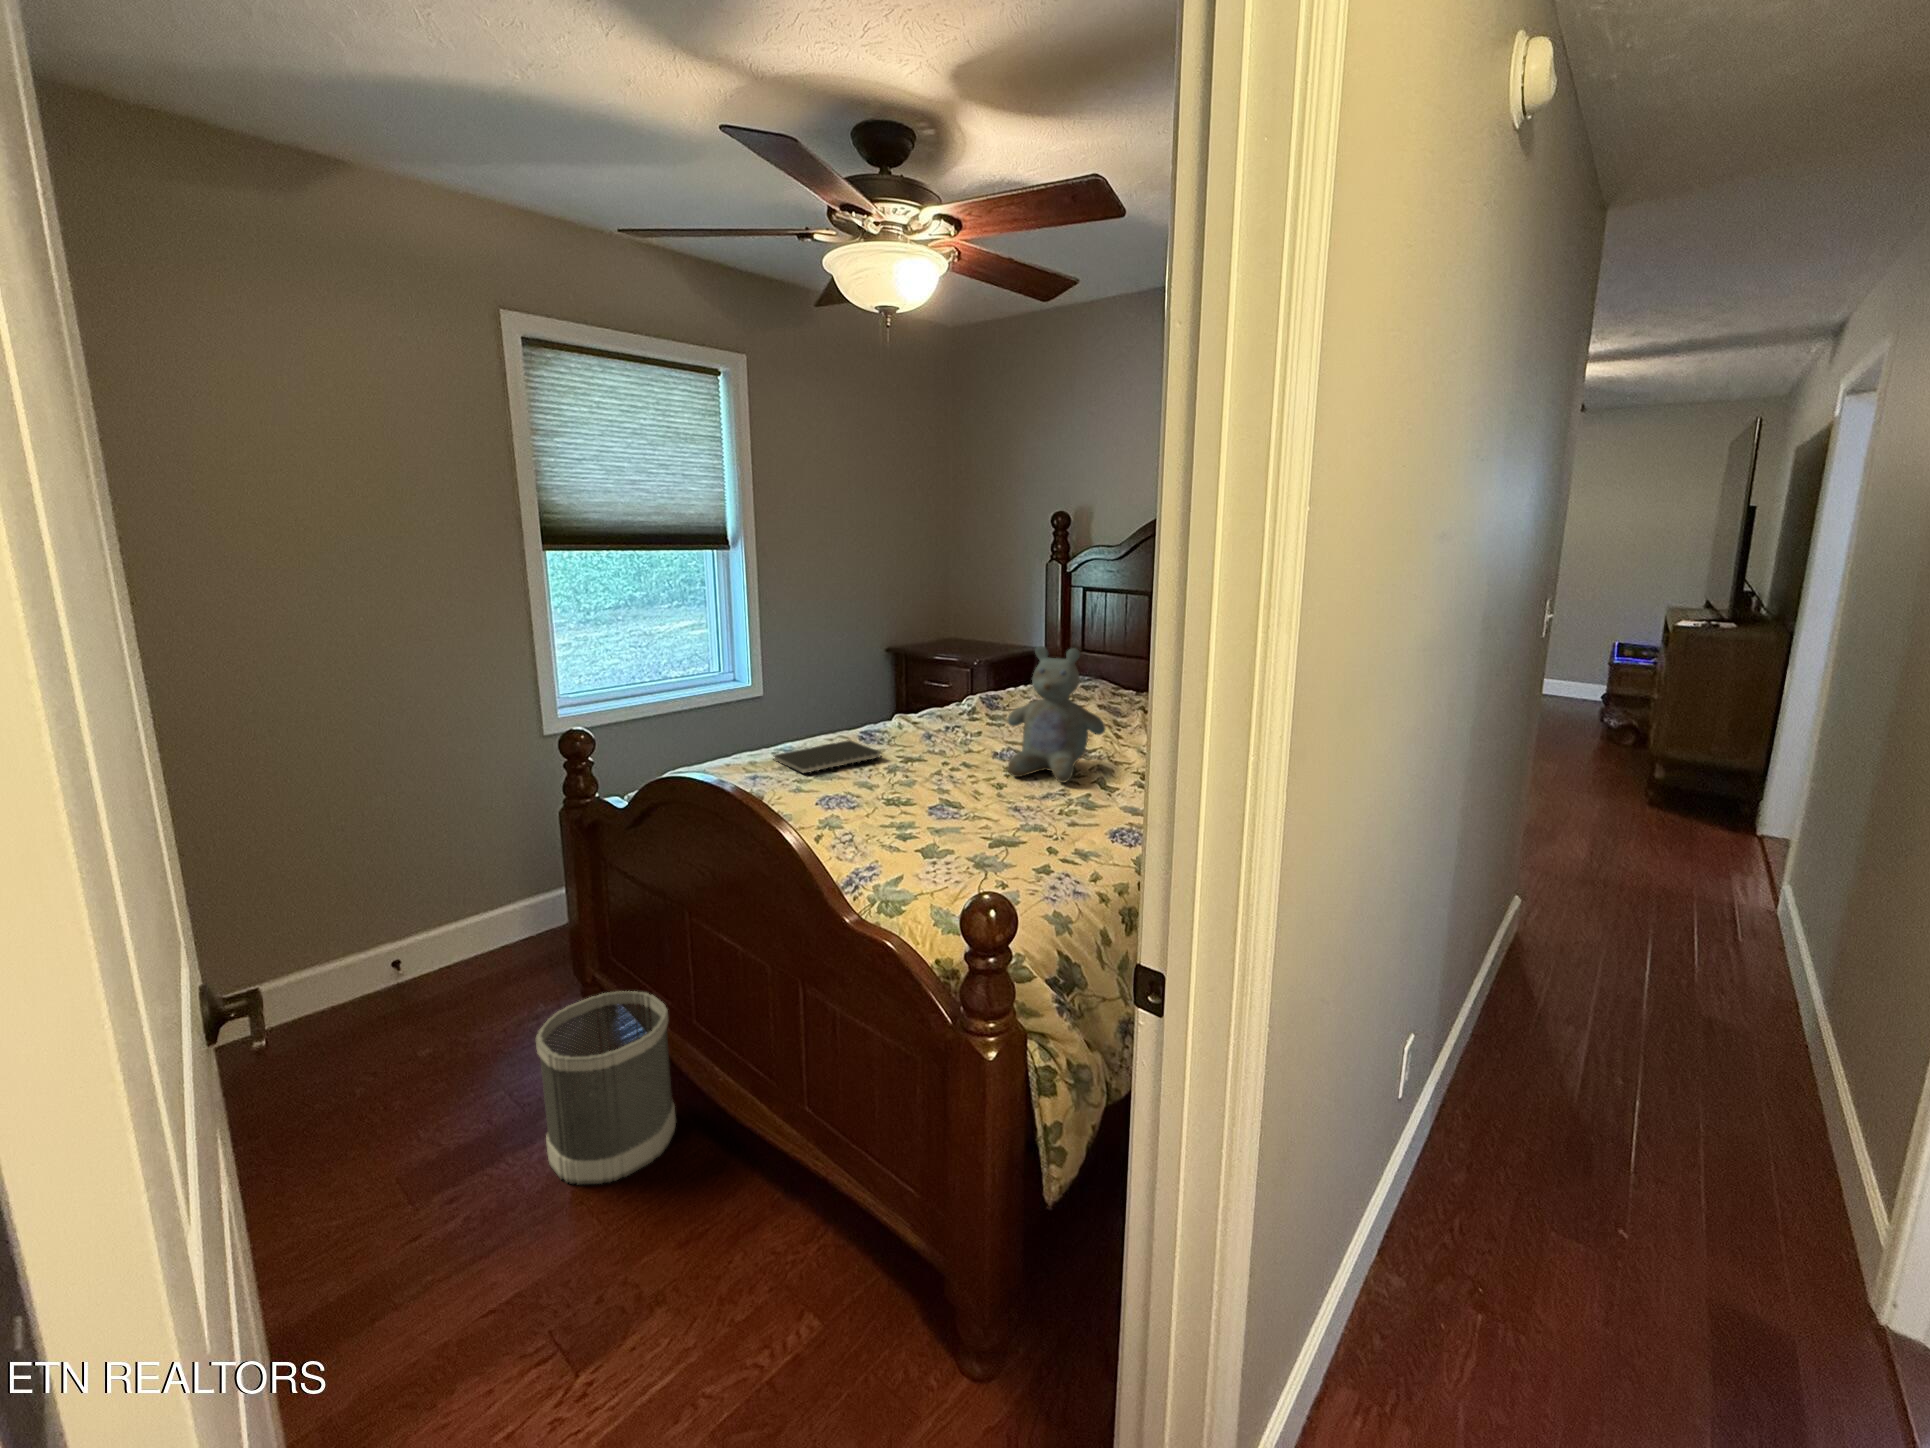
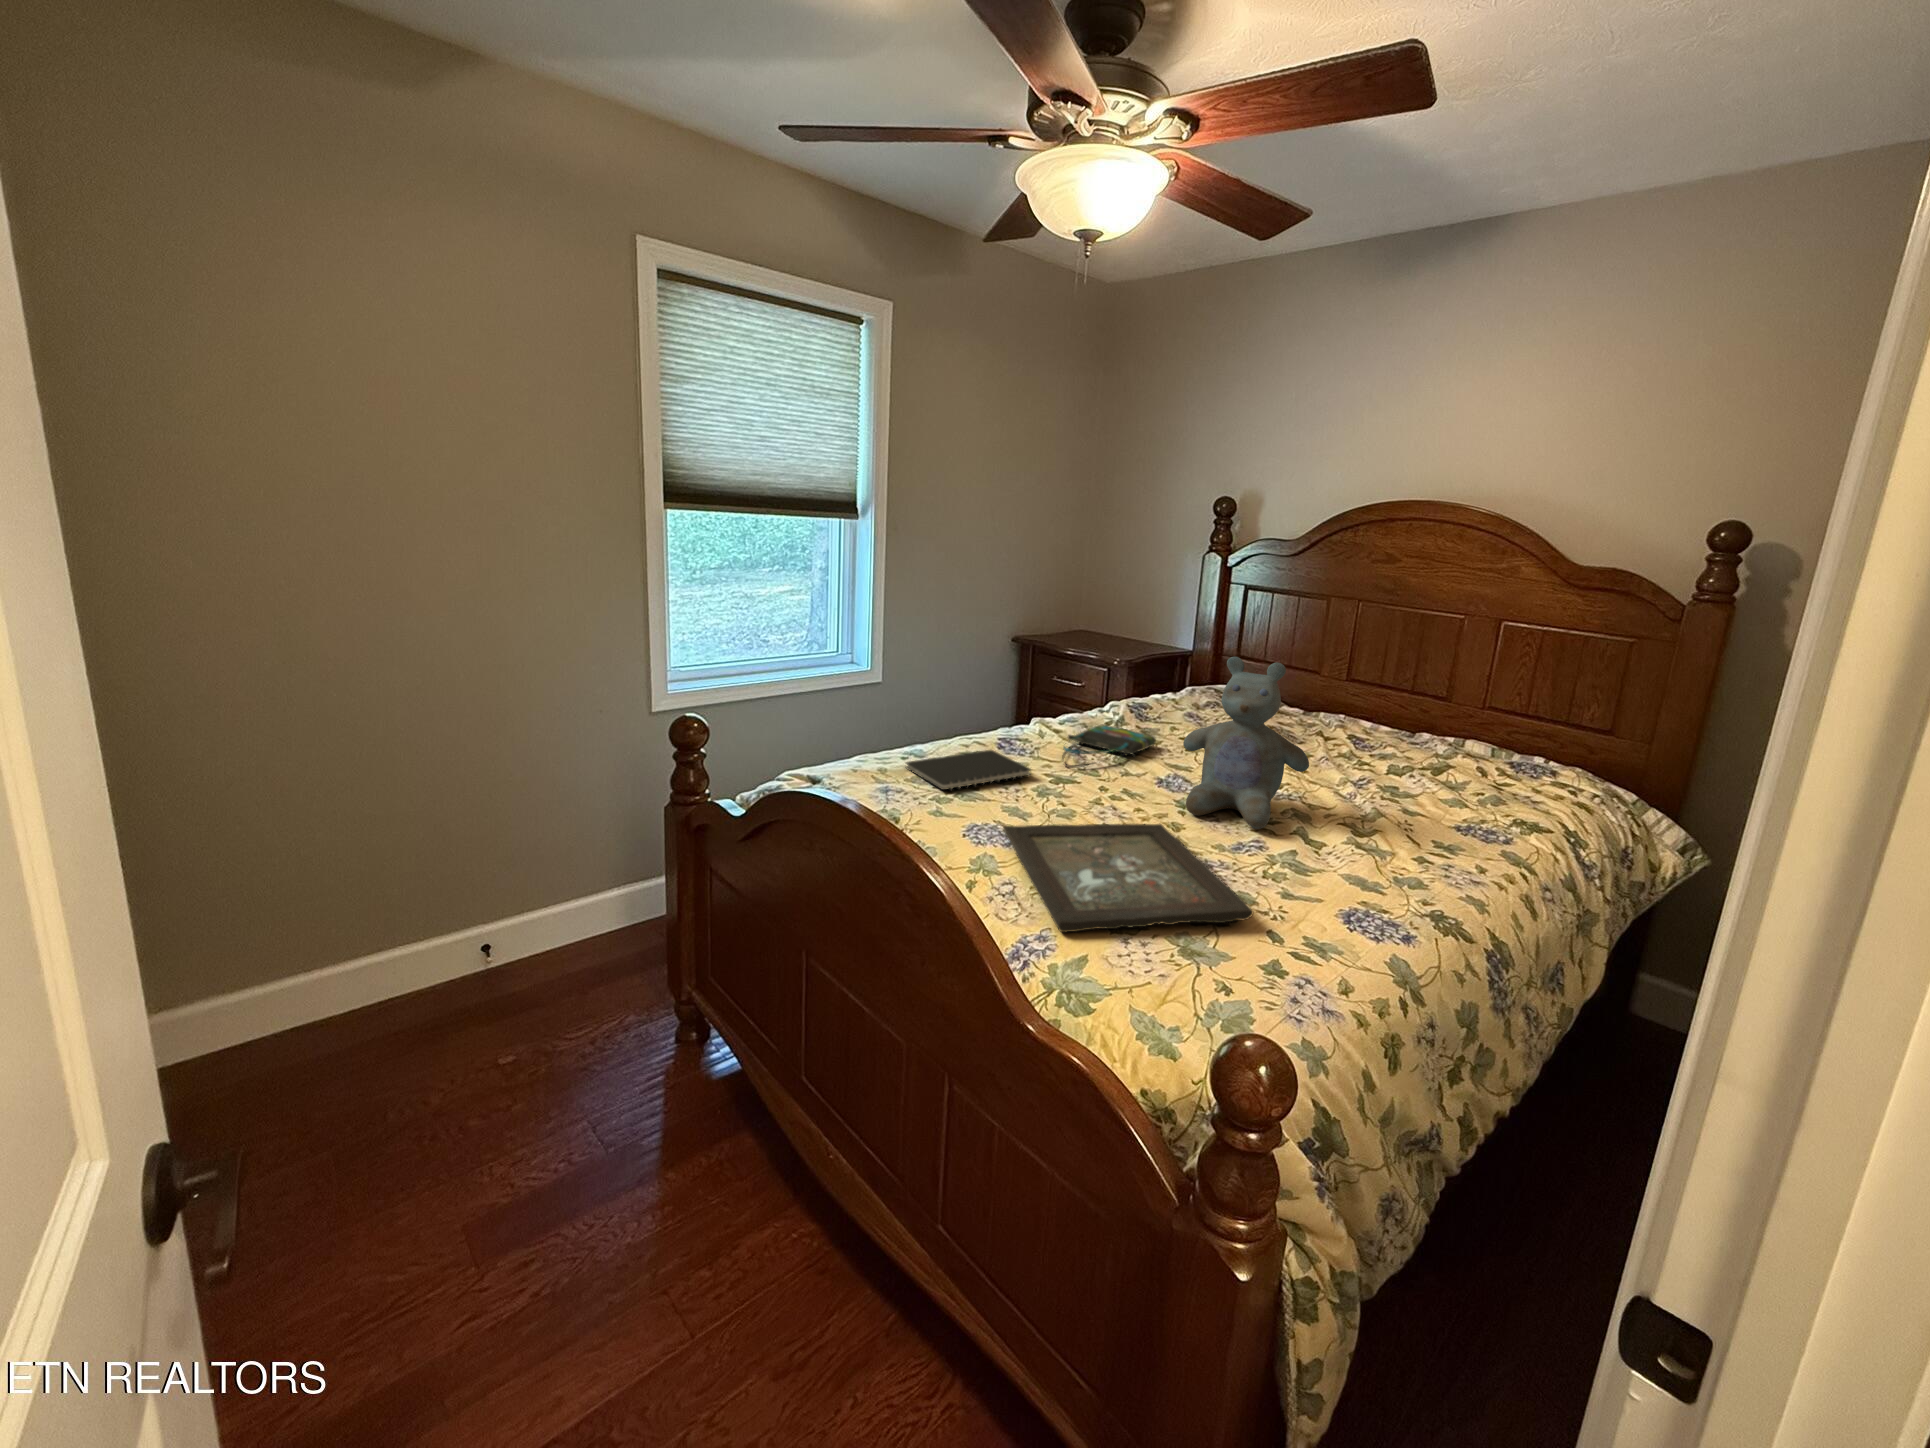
tote bag: none [911,714,996,750] -> present [1062,725,1156,768]
tray: none [851,784,1037,862] -> present [1003,824,1254,932]
wastebasket: present [536,991,676,1184] -> none [615,1036,770,1282]

